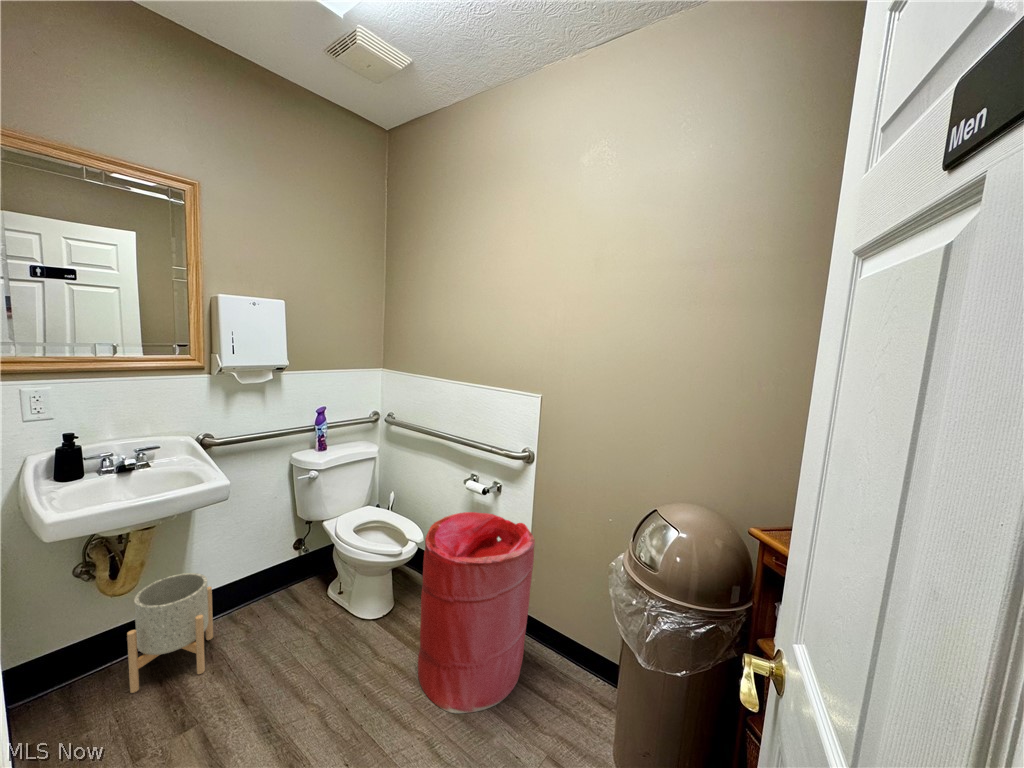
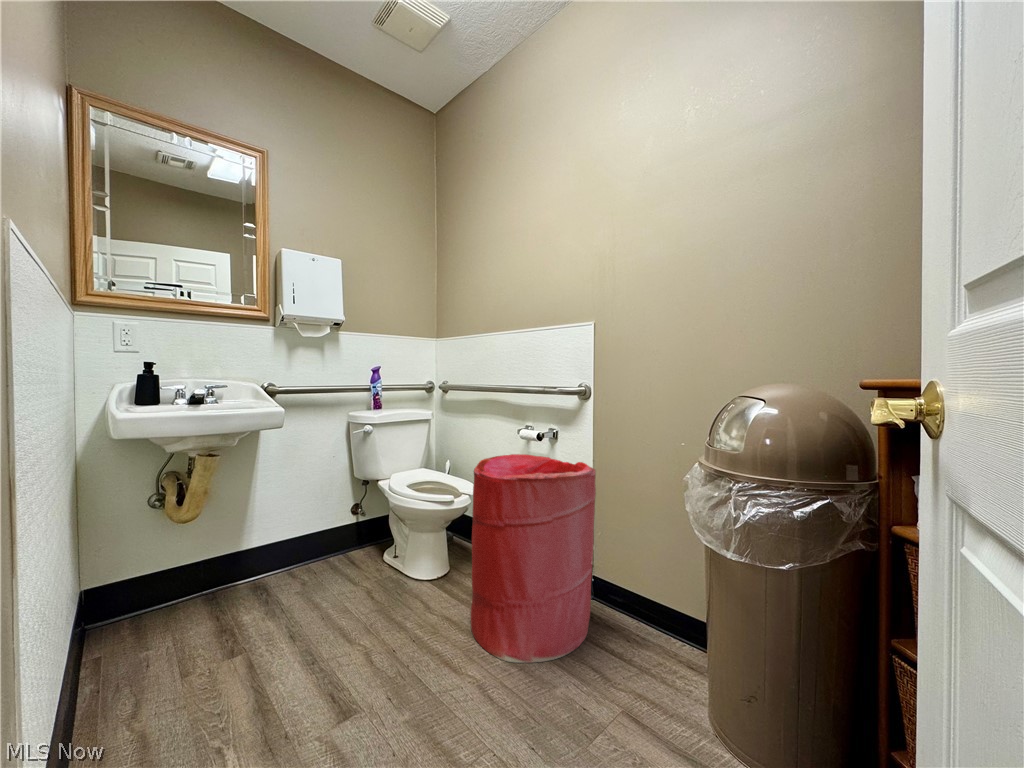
planter: present [127,573,213,693] -> none [188,515,270,624]

